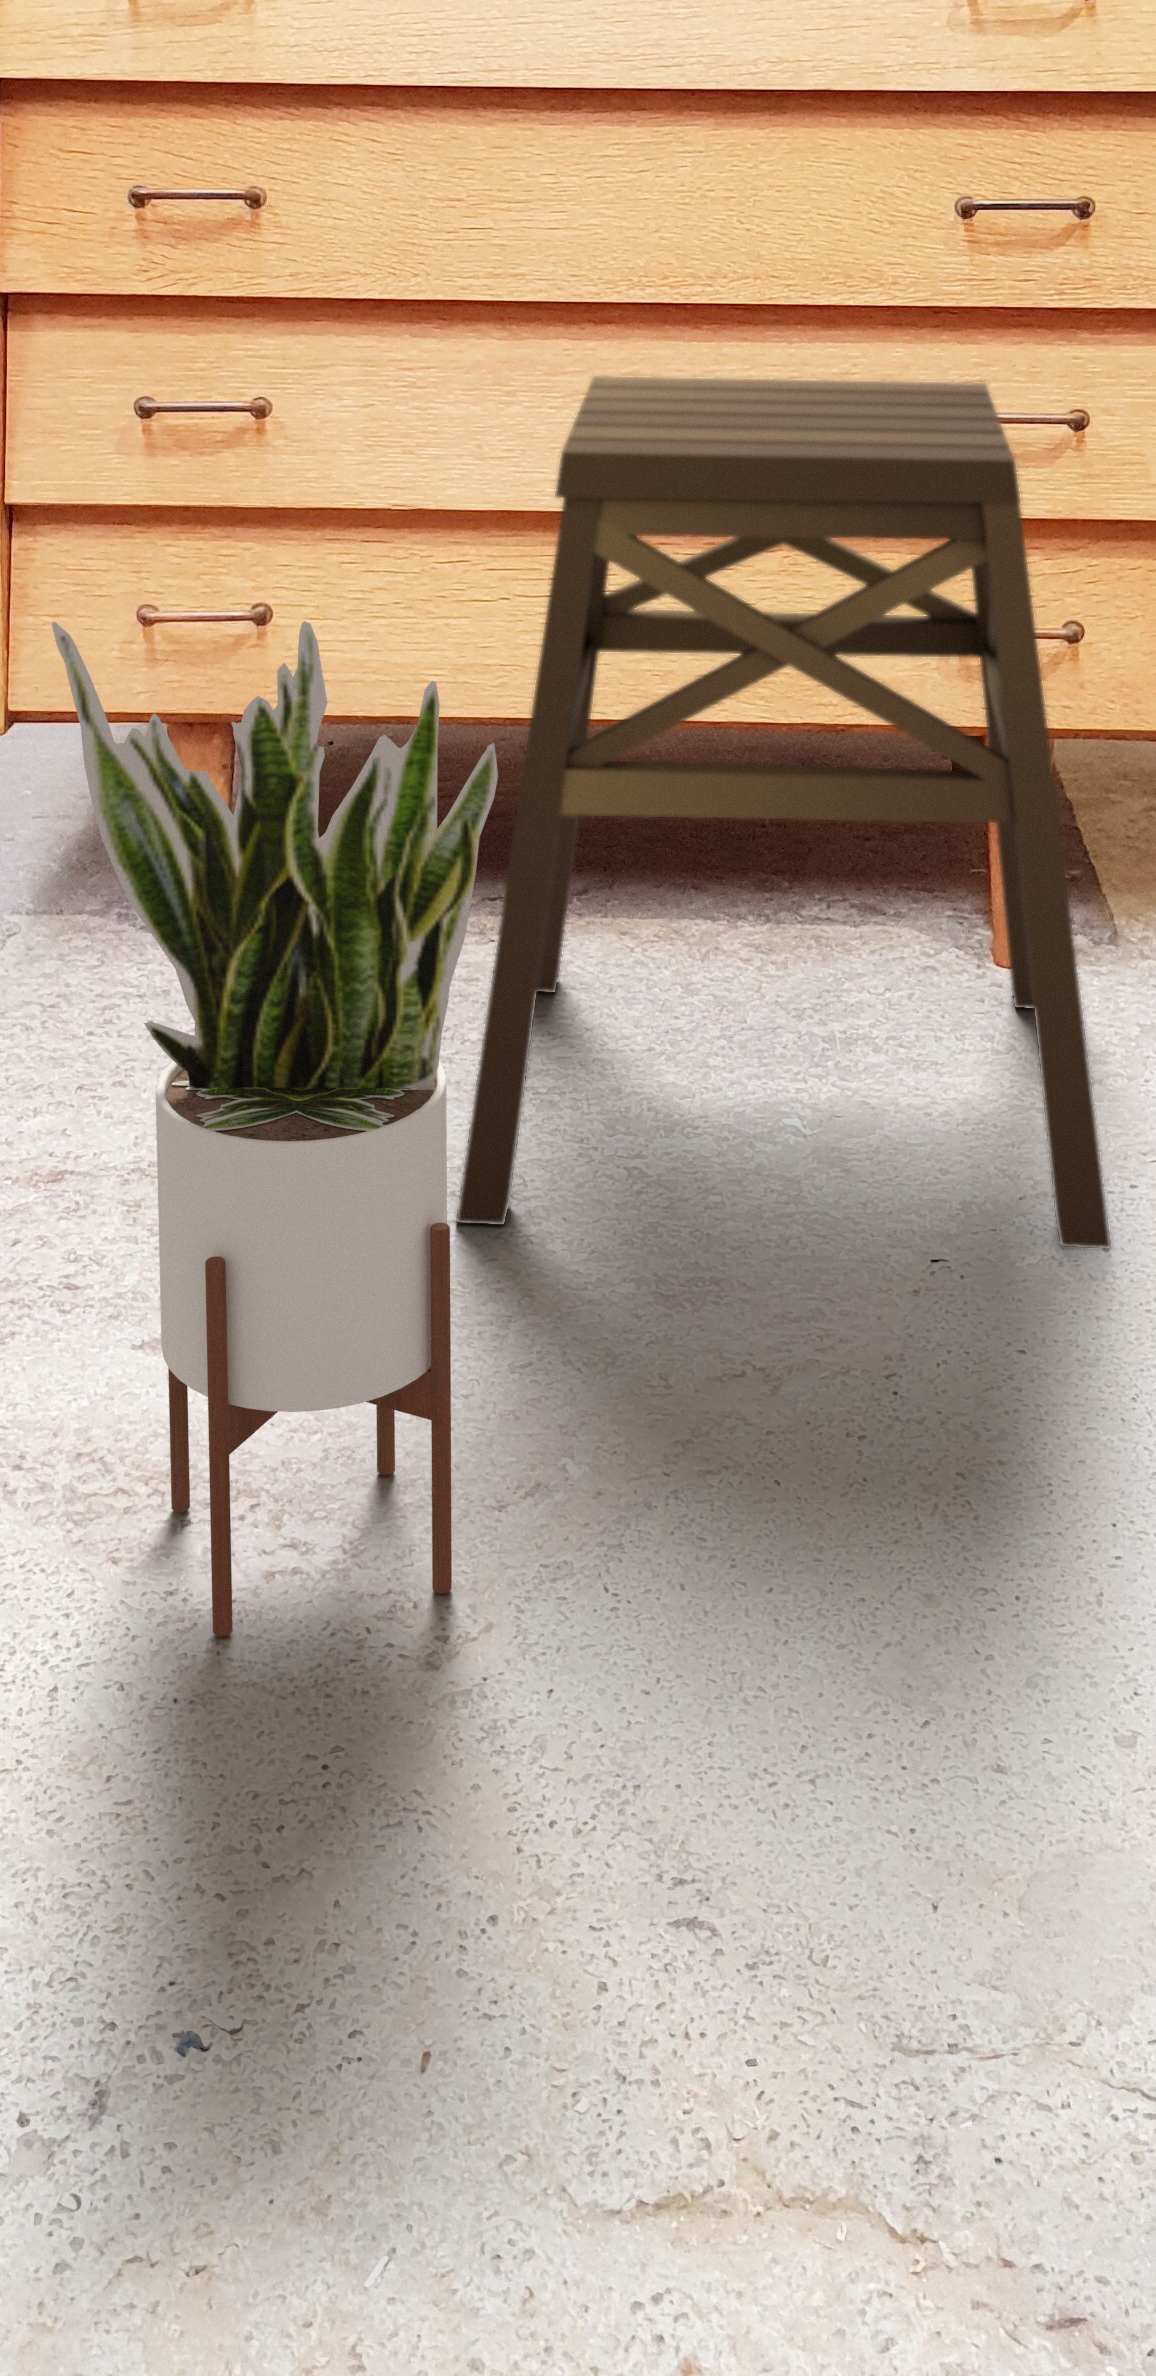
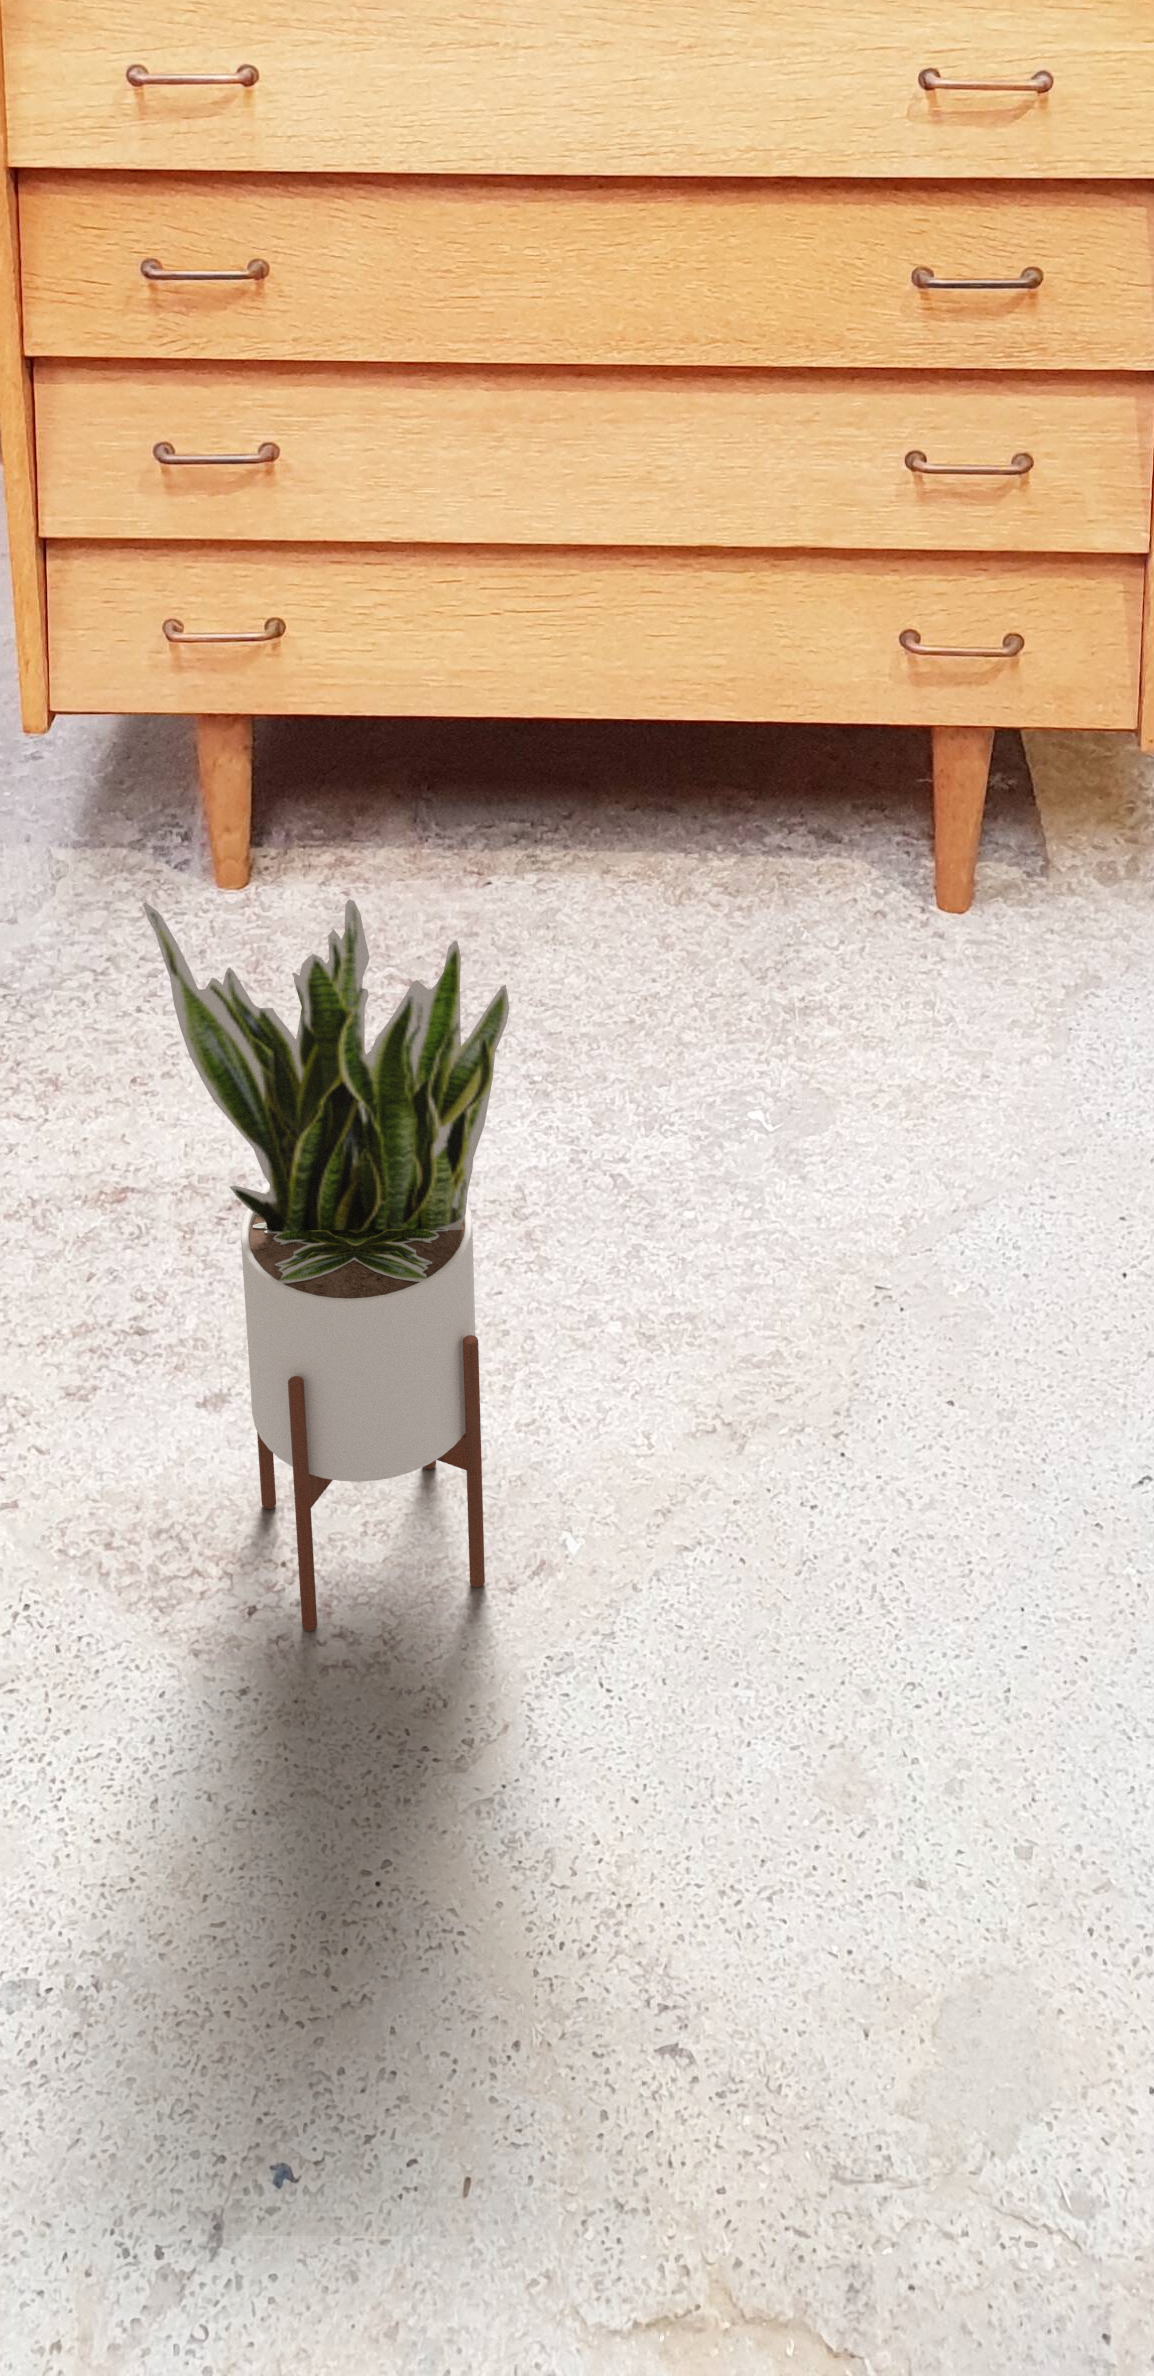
stool: present [456,376,1111,1248] -> none [476,440,1019,1220]

